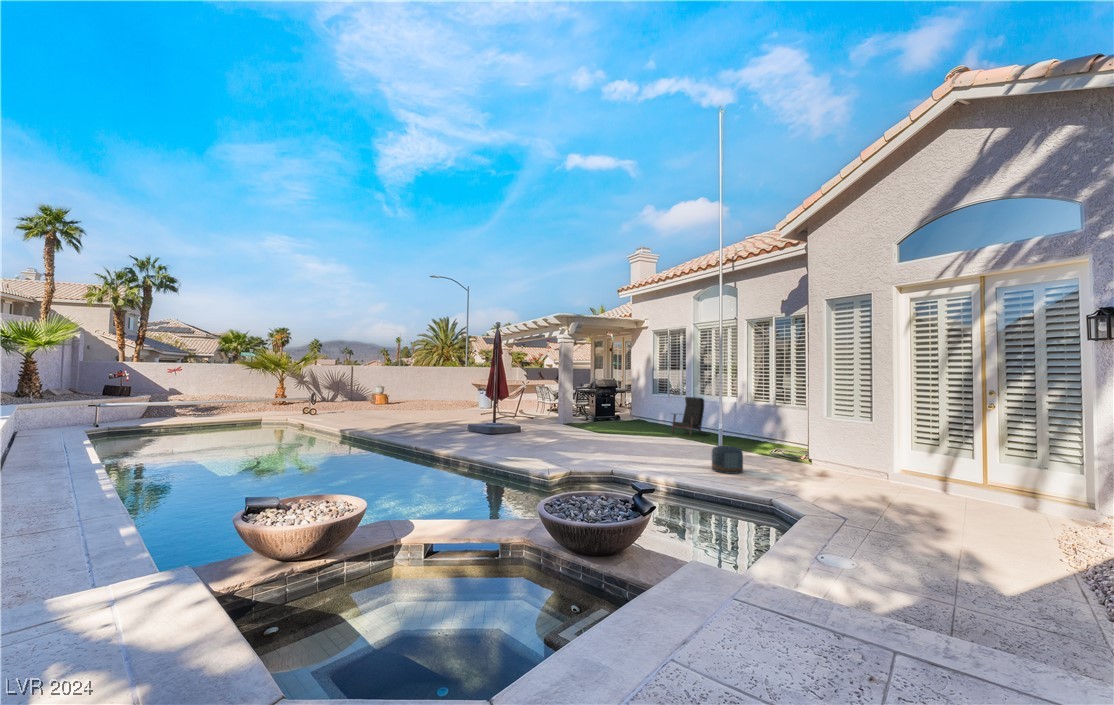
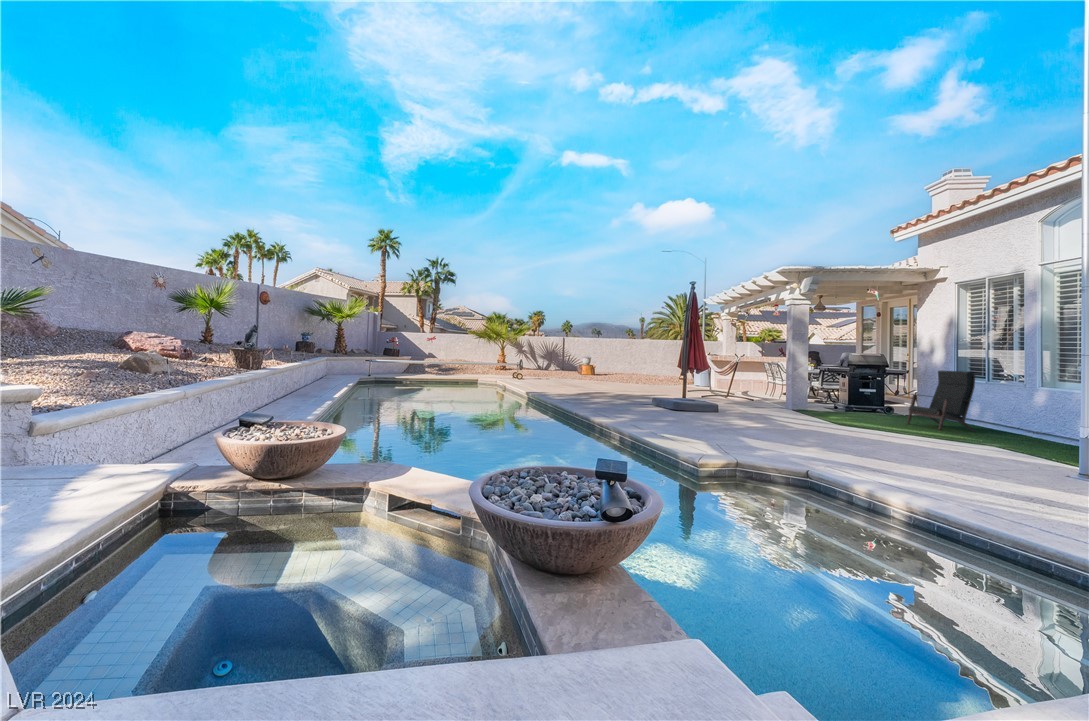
pouf: present [712,446,743,474] -> none [933,438,1010,492]

